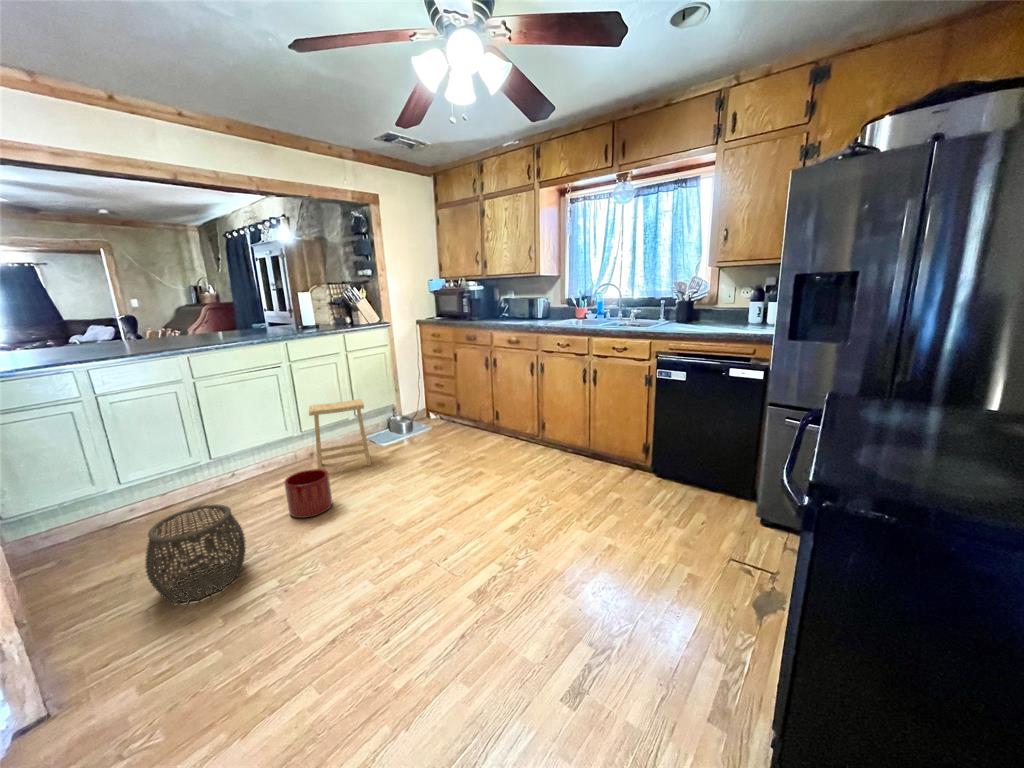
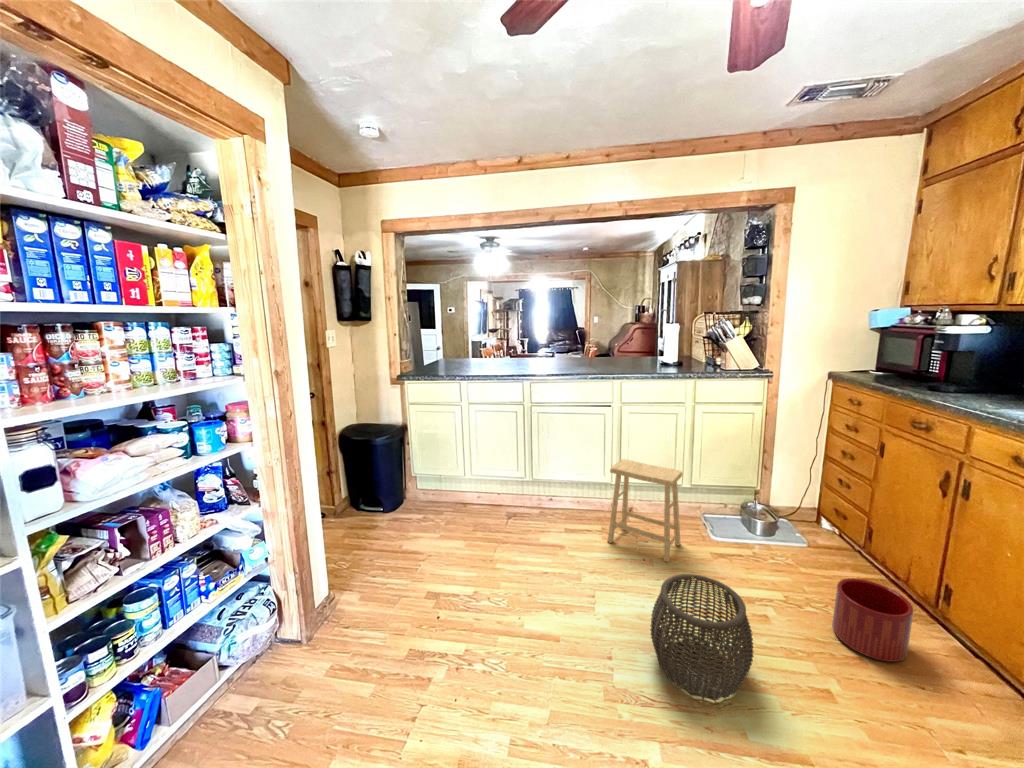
planter: present [284,469,332,518] -> present [832,578,913,662]
woven basket: present [145,504,246,603] -> present [650,574,754,700]

